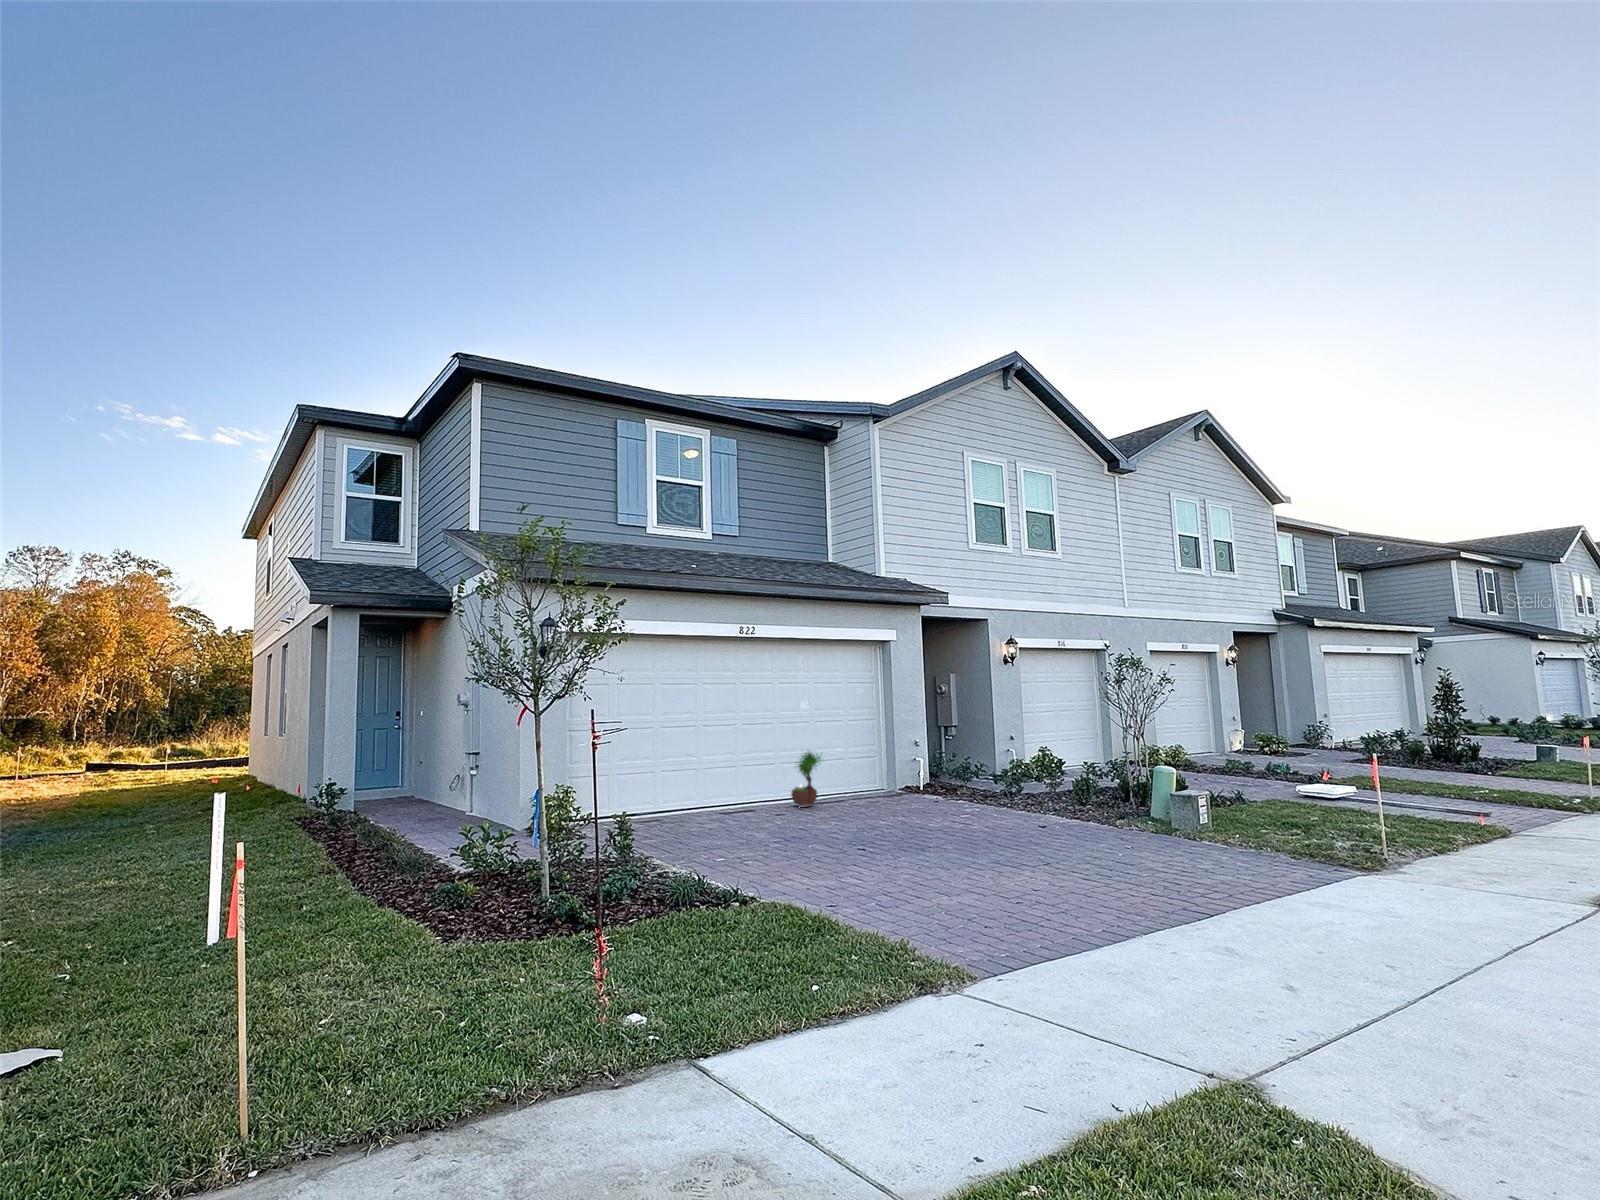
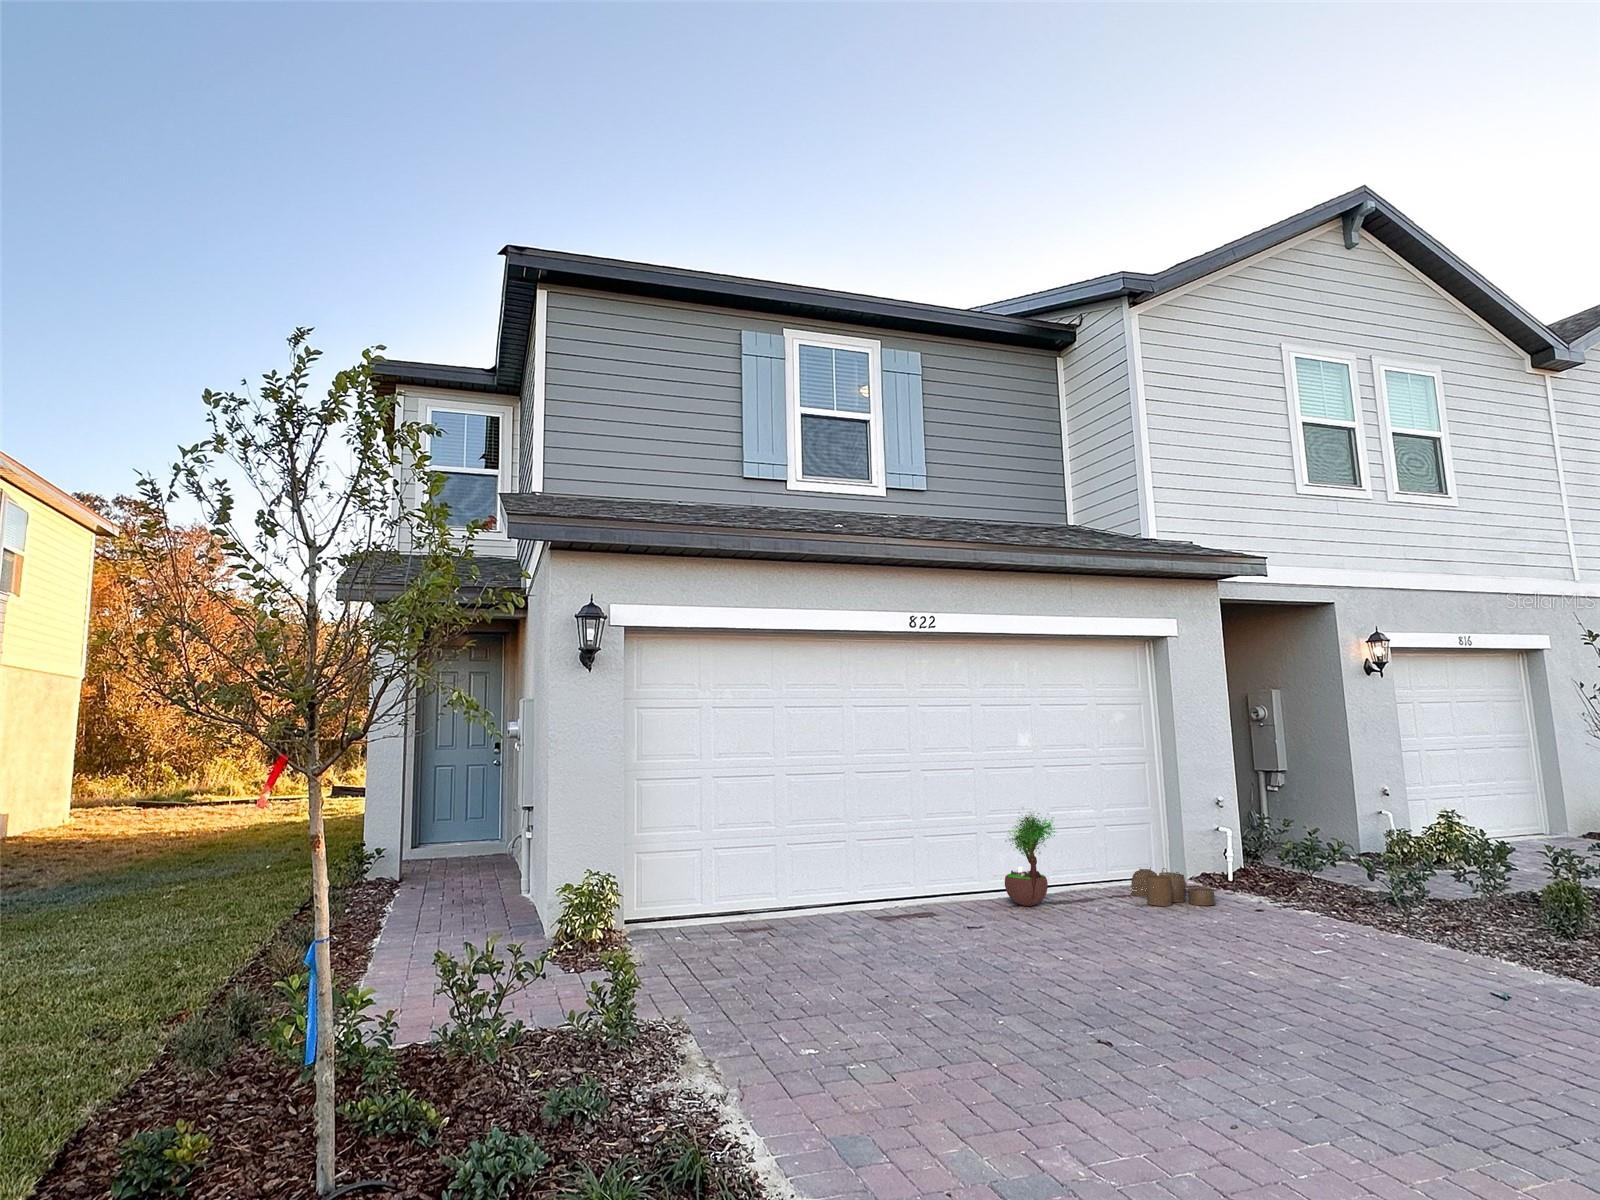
woven basket: none [865,783,912,804] -> present [1131,867,1215,906]

